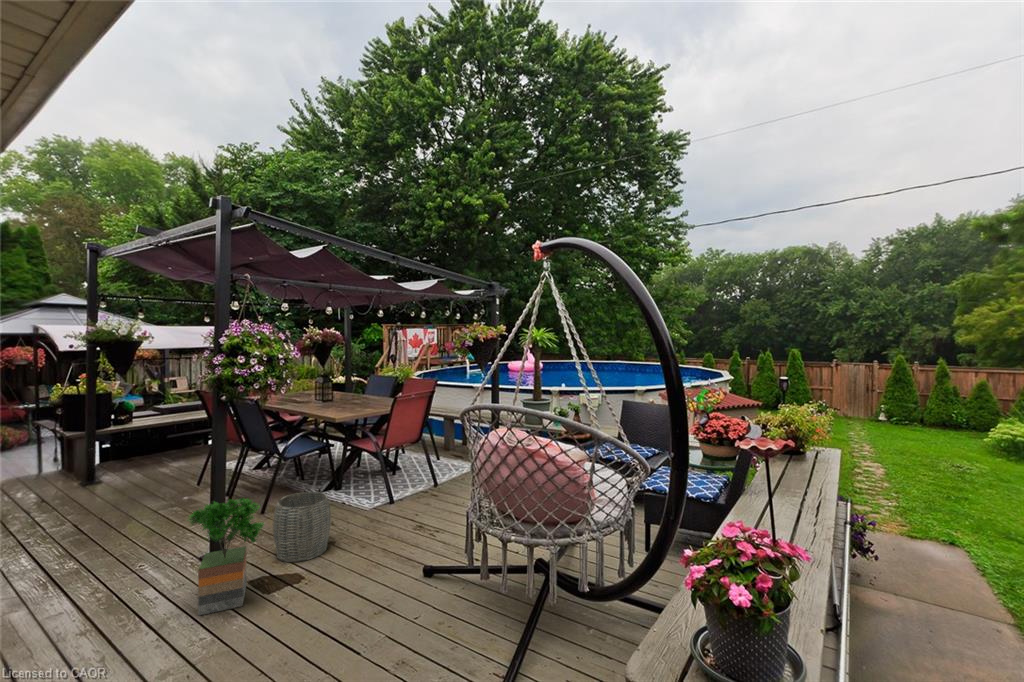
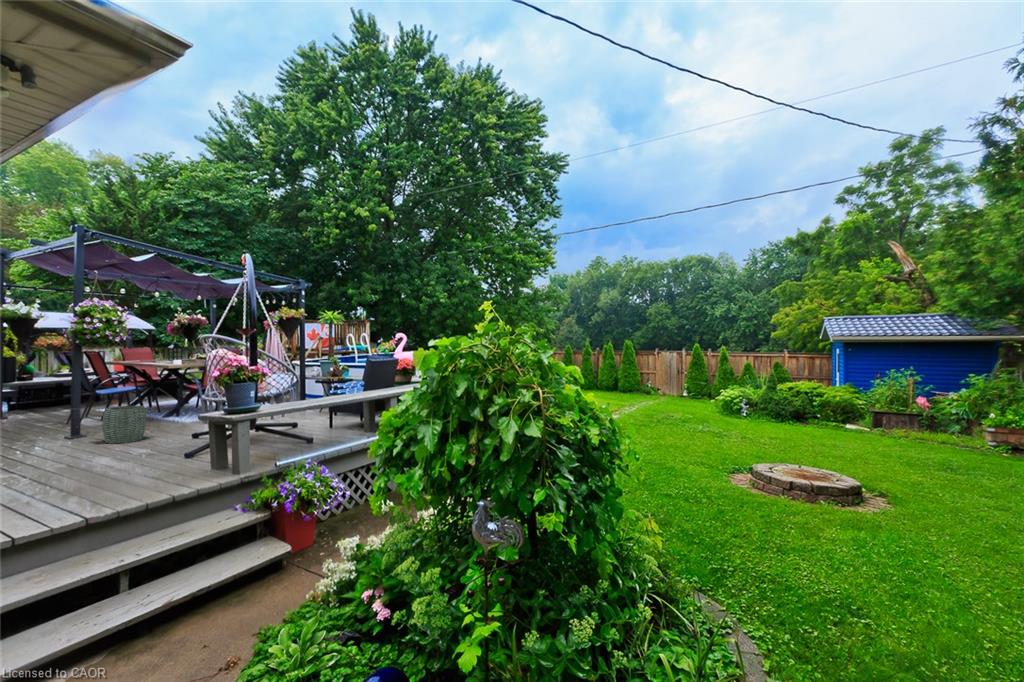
potted tree: present [188,498,264,615] -> none [33,395,87,458]

